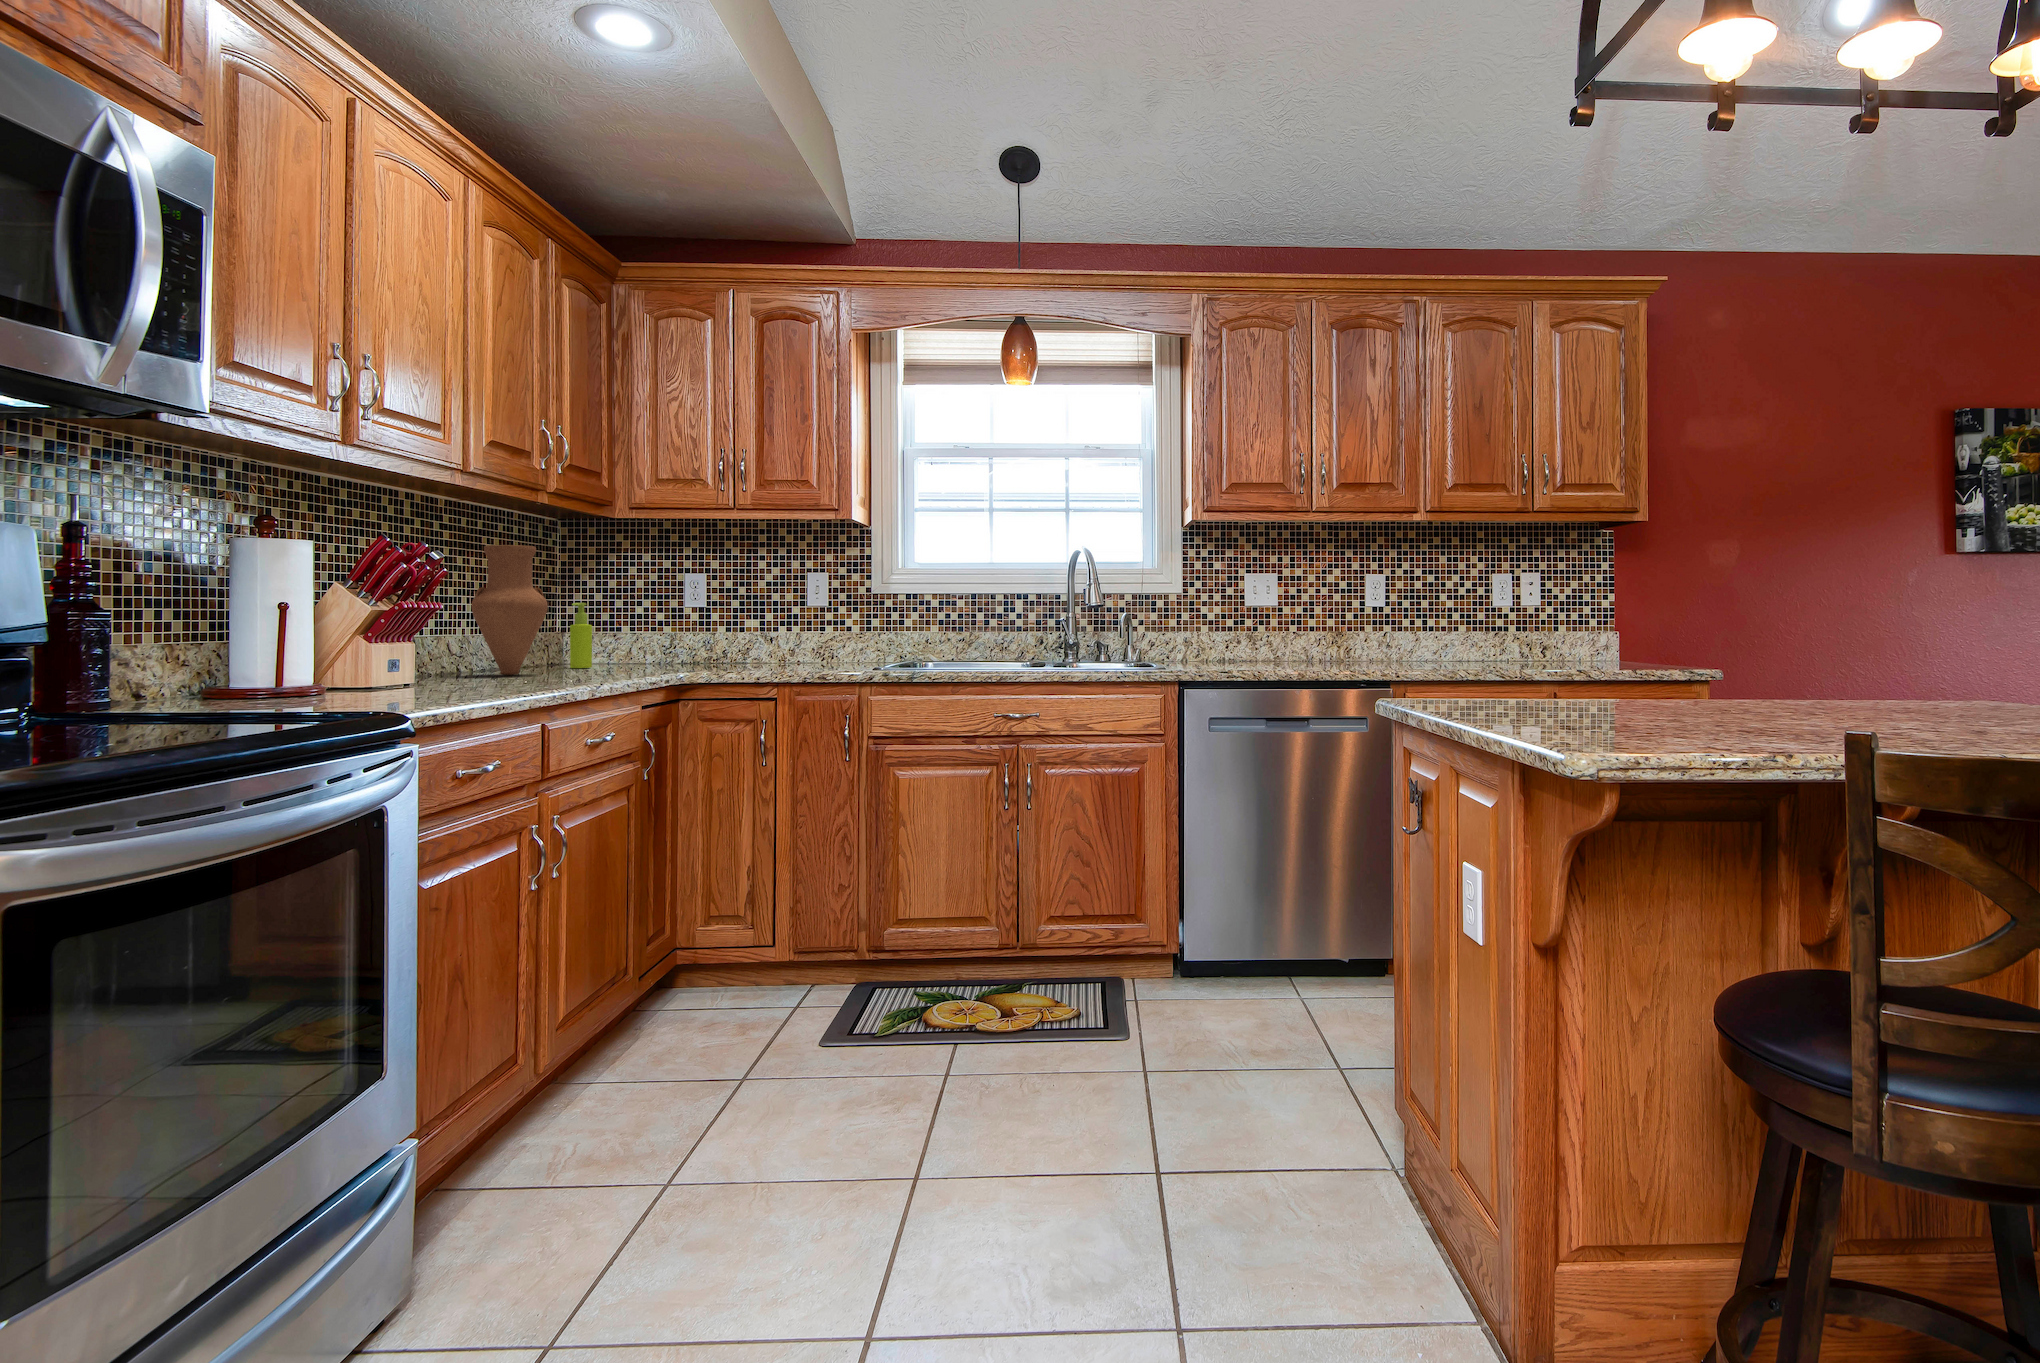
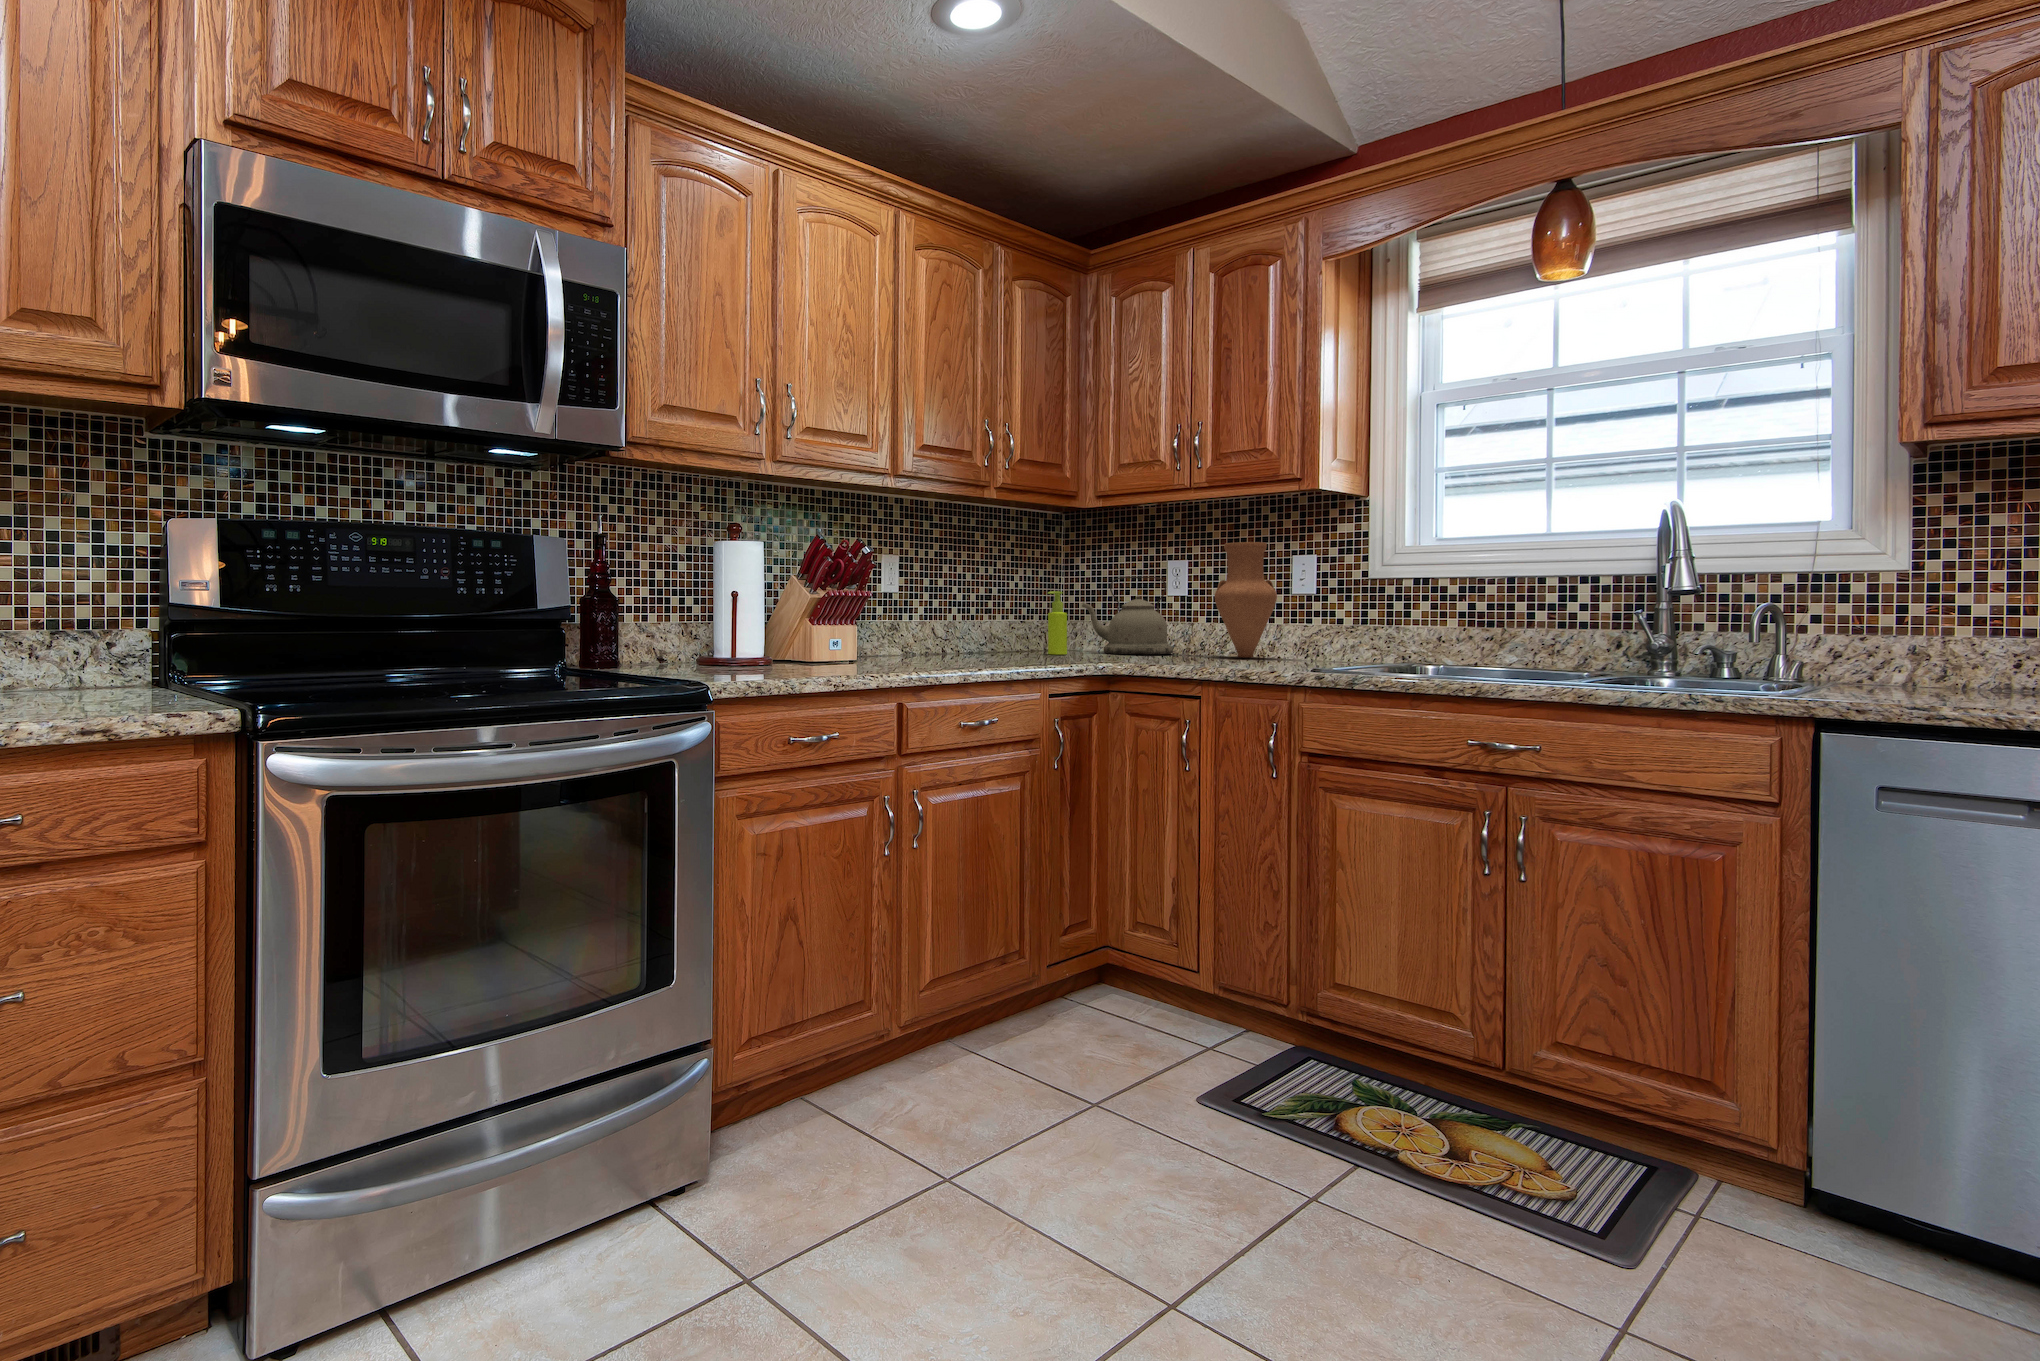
vase: present [471,545,548,675] -> present [1215,542,1277,658]
kettle: none [598,589,693,665] -> present [1082,577,1173,654]

